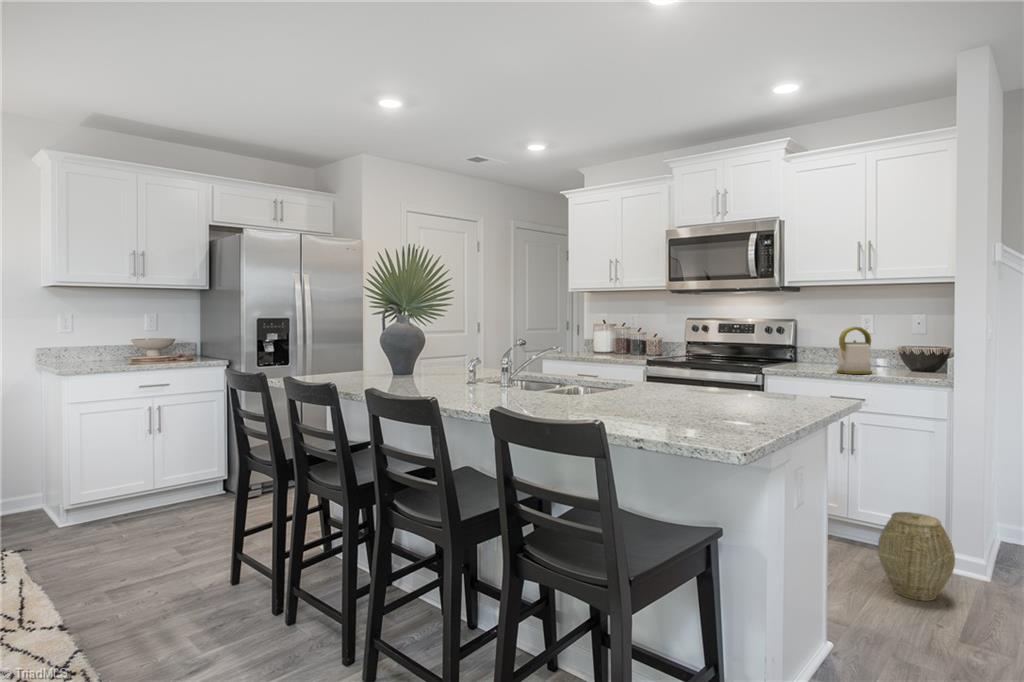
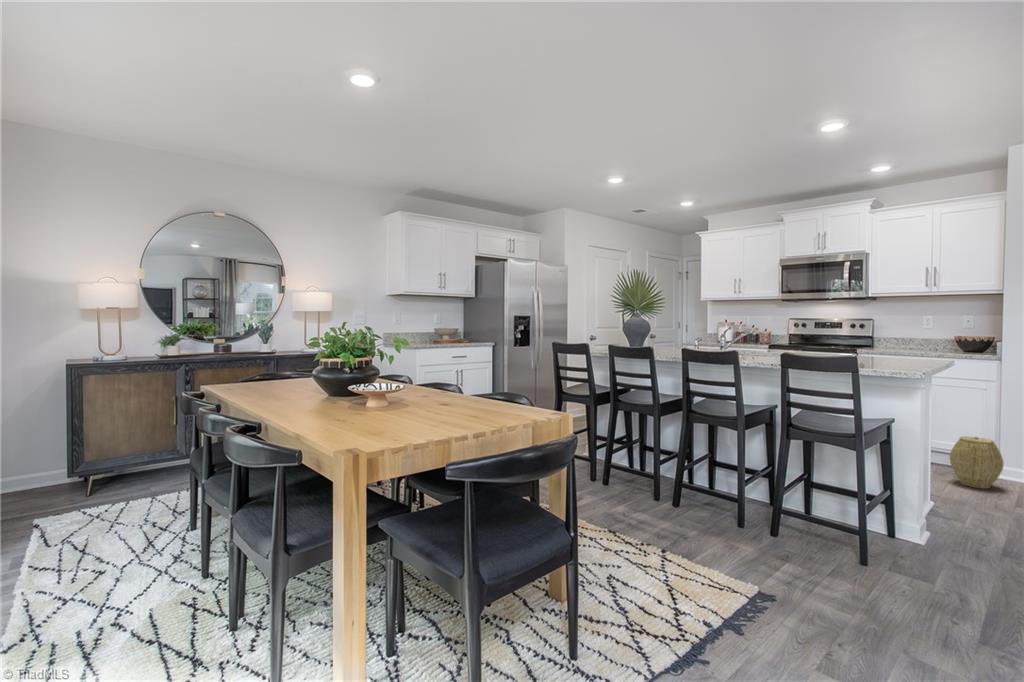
kettle: present [834,327,872,374] -> none [911,323,938,353]

